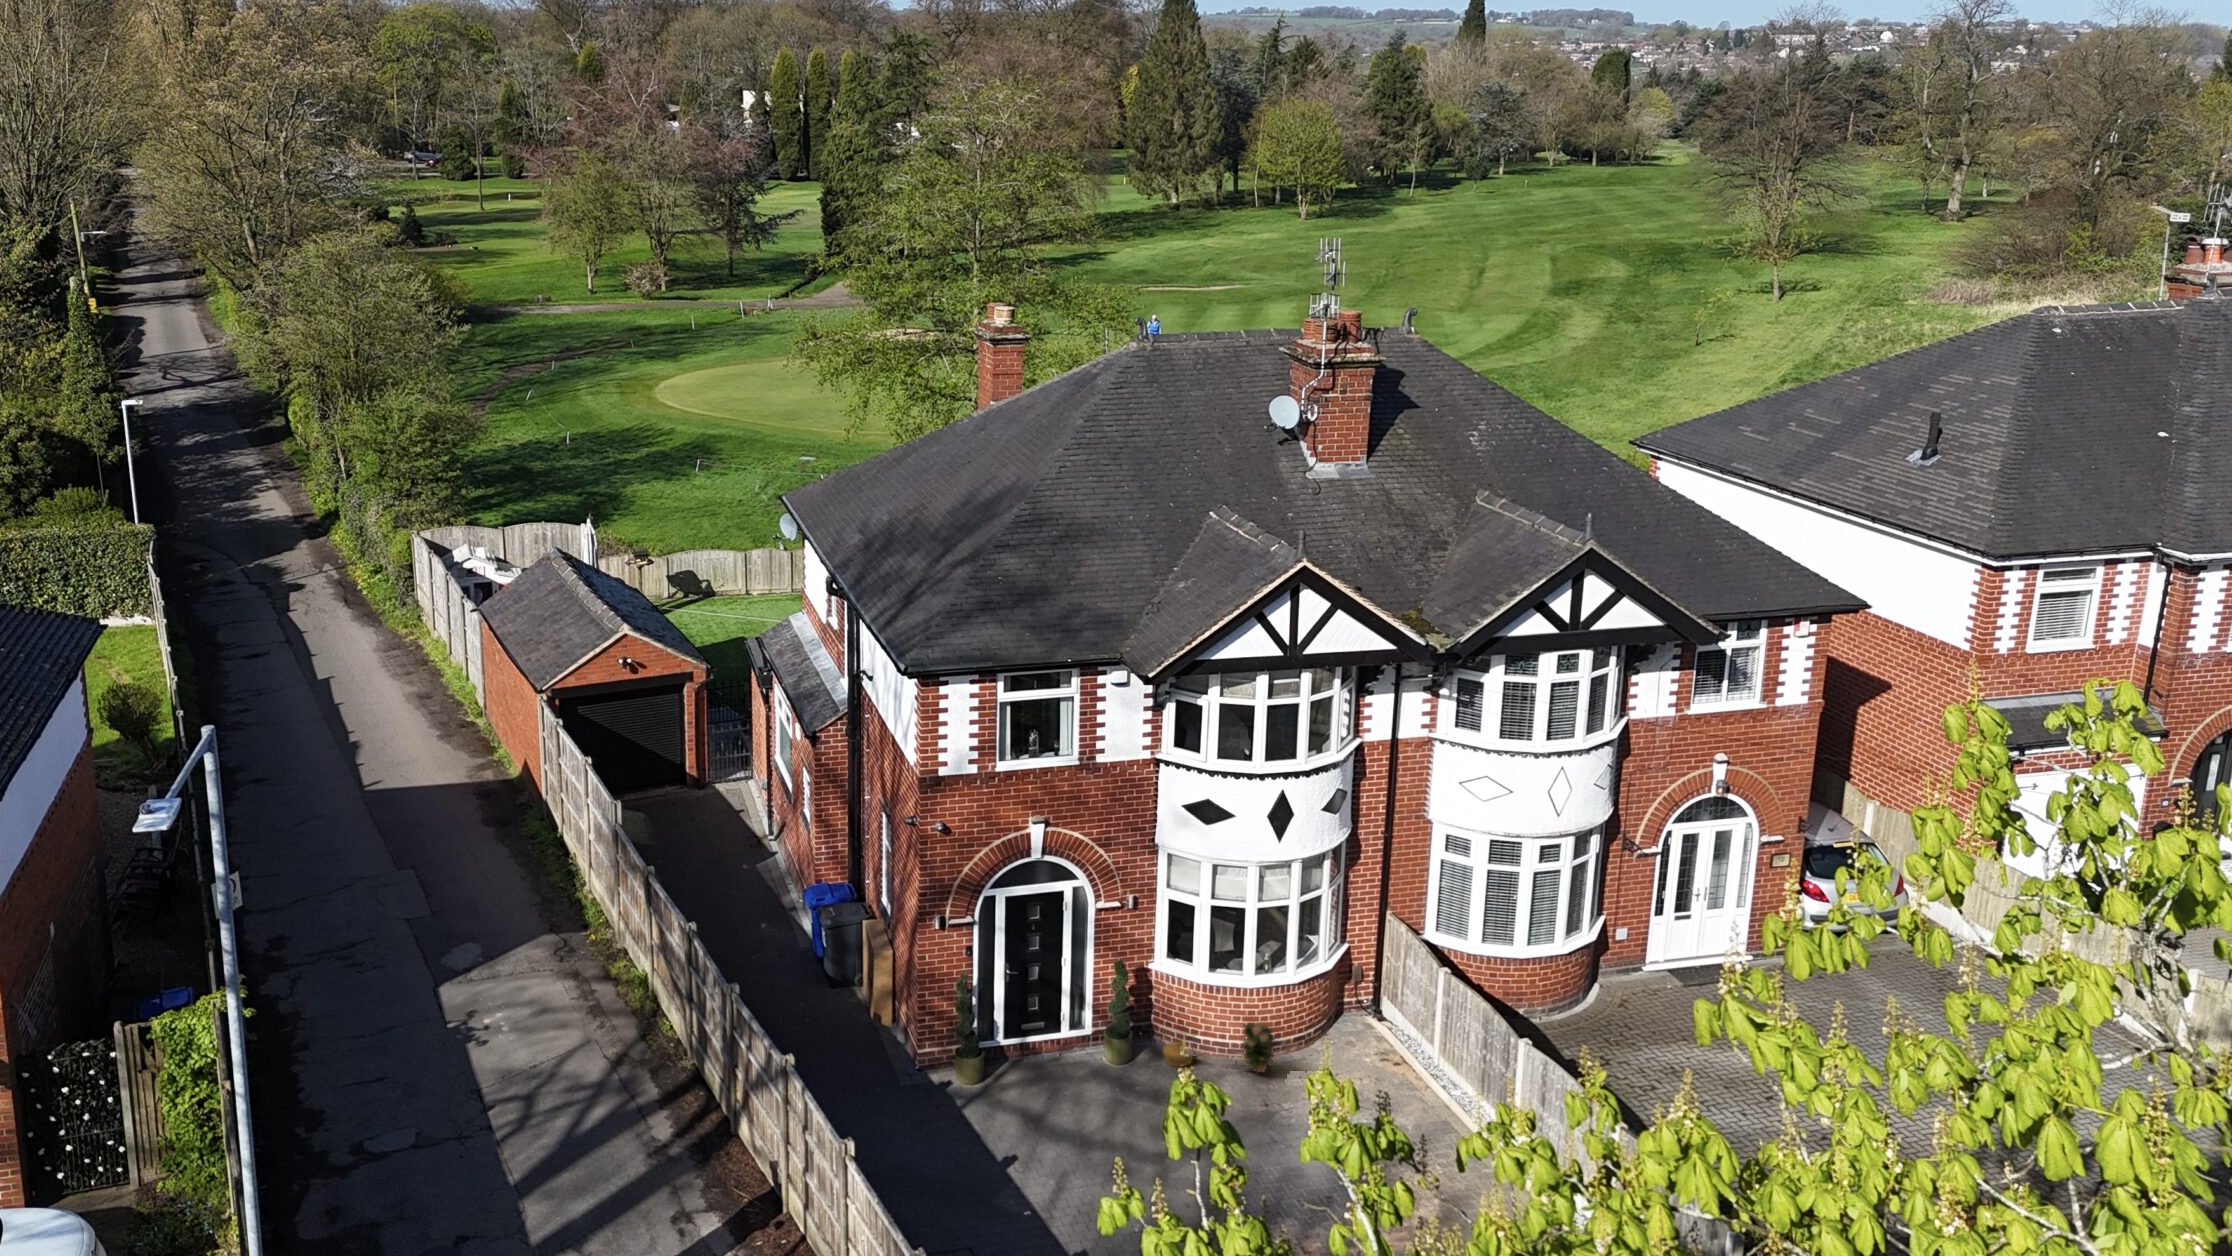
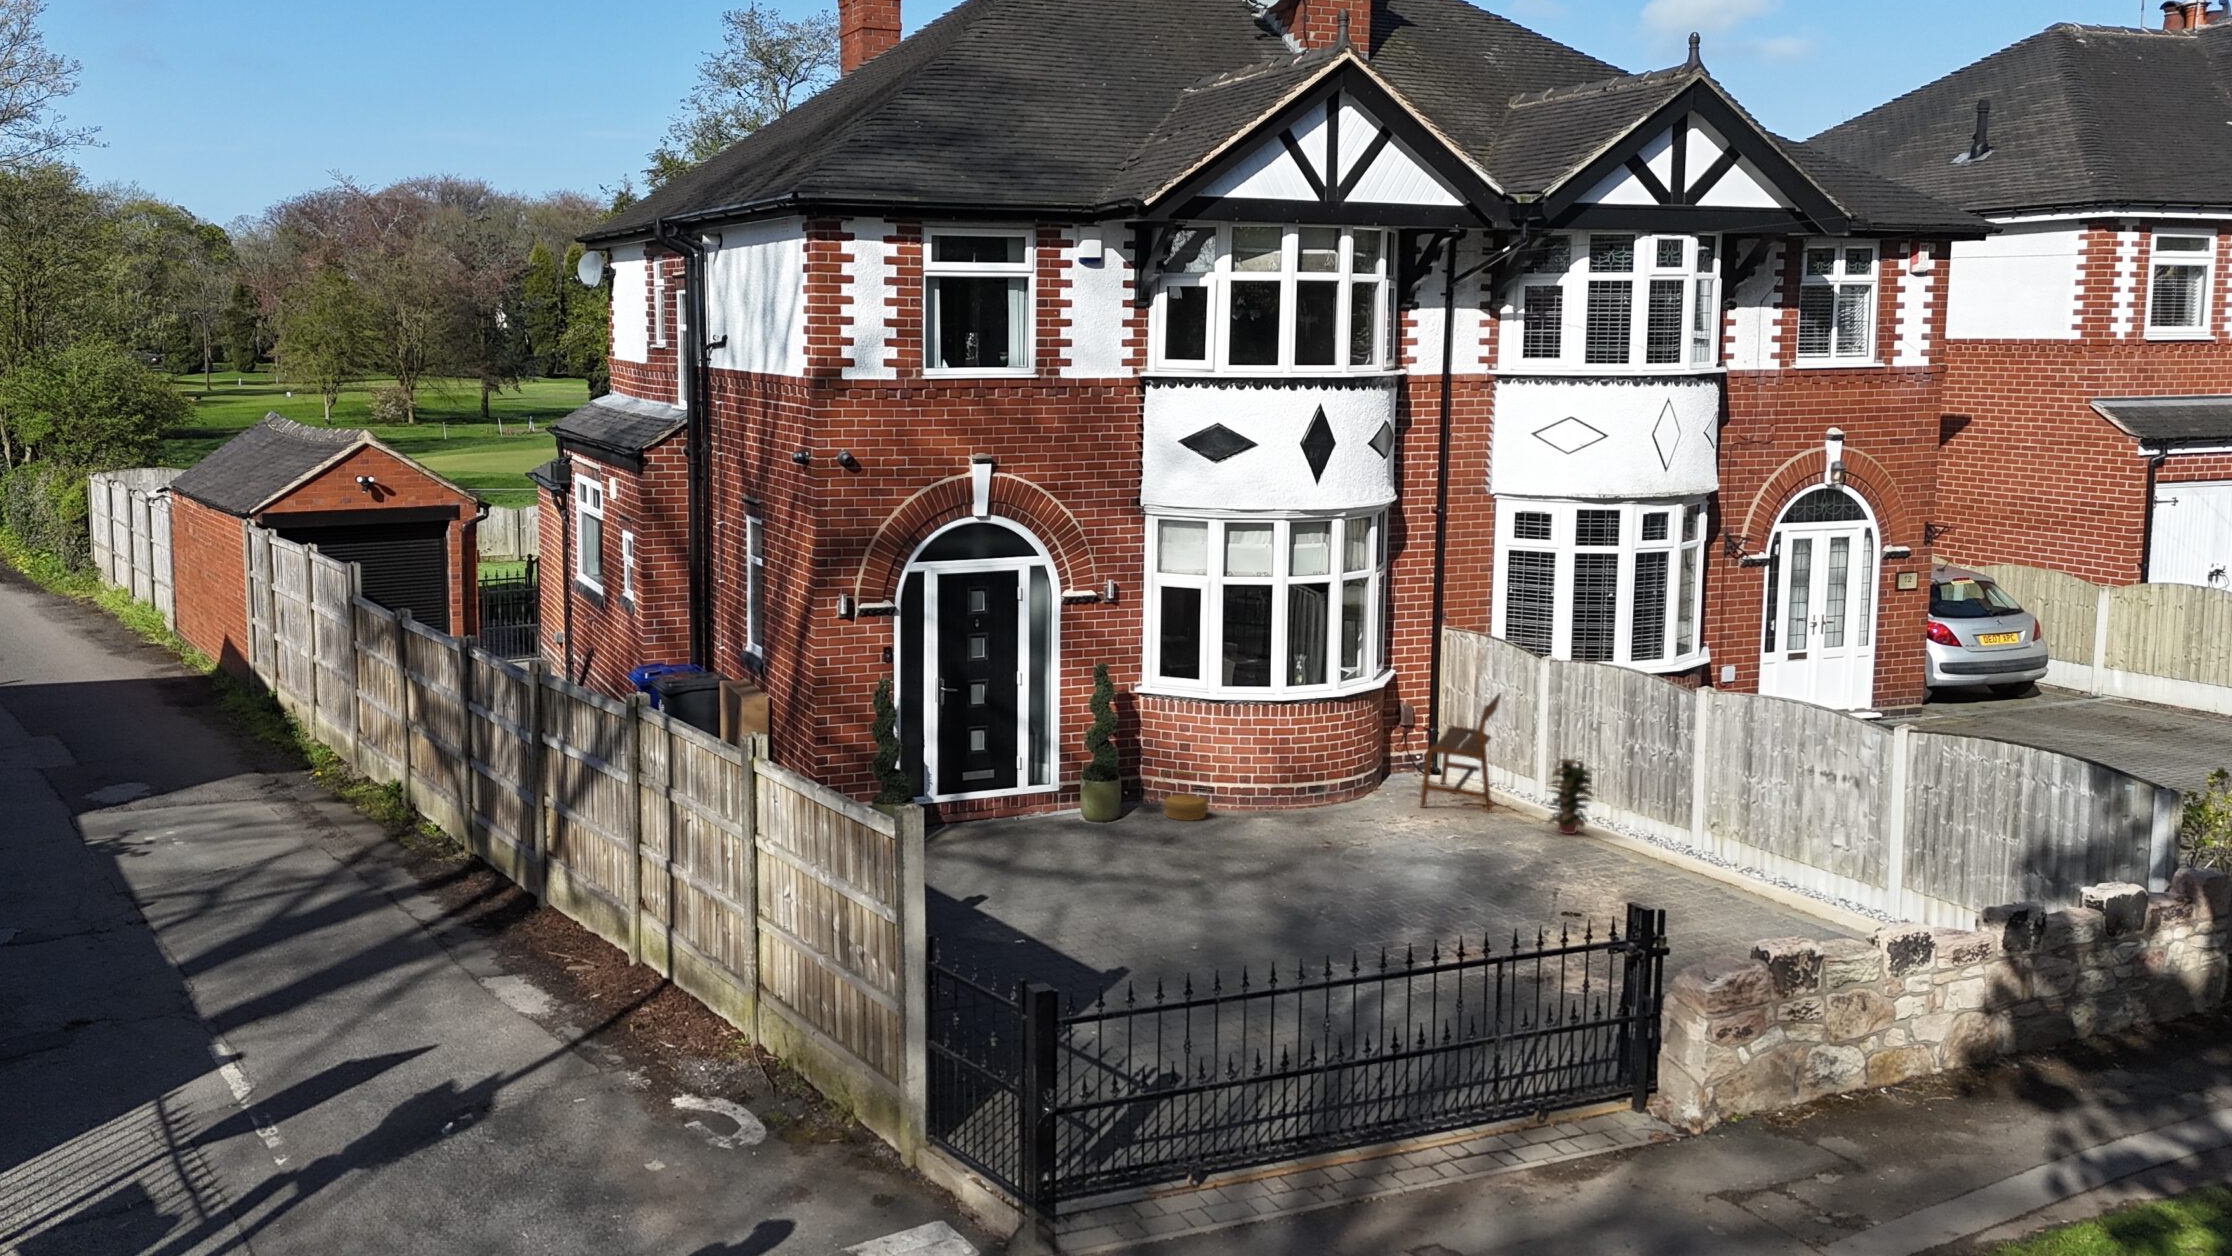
bench: none [1348,972,1422,1073] -> present [1420,694,1501,813]
decorative plant: present [1241,1022,1275,1073] -> present [1547,759,1594,834]

